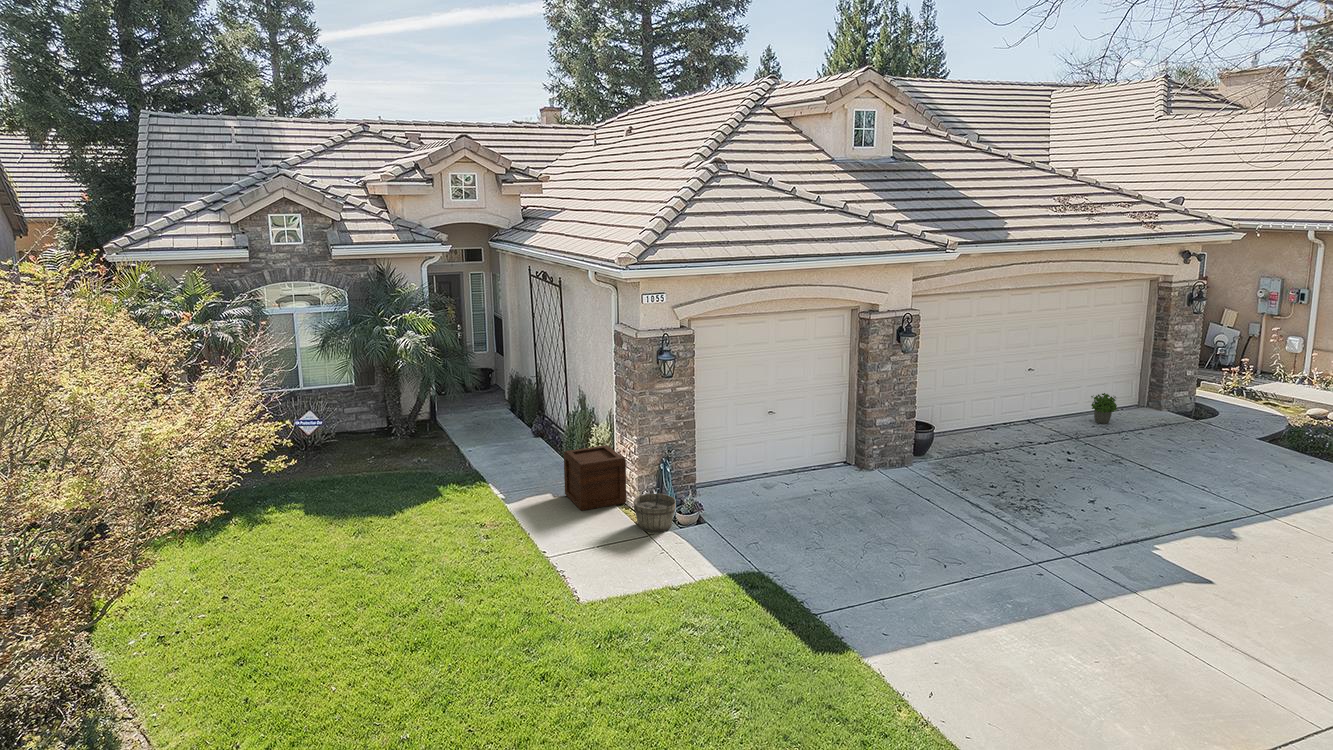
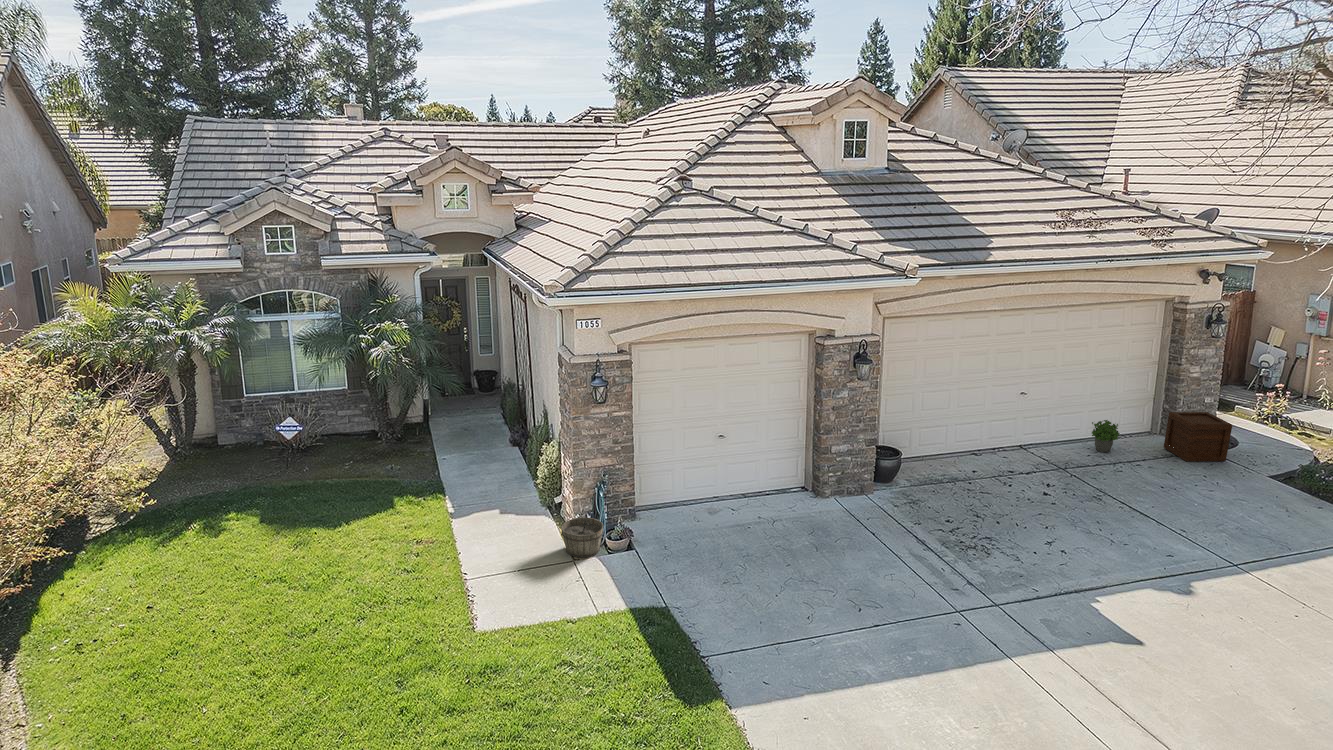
wooden crate: present [564,445,626,511] -> present [1164,412,1232,462]

